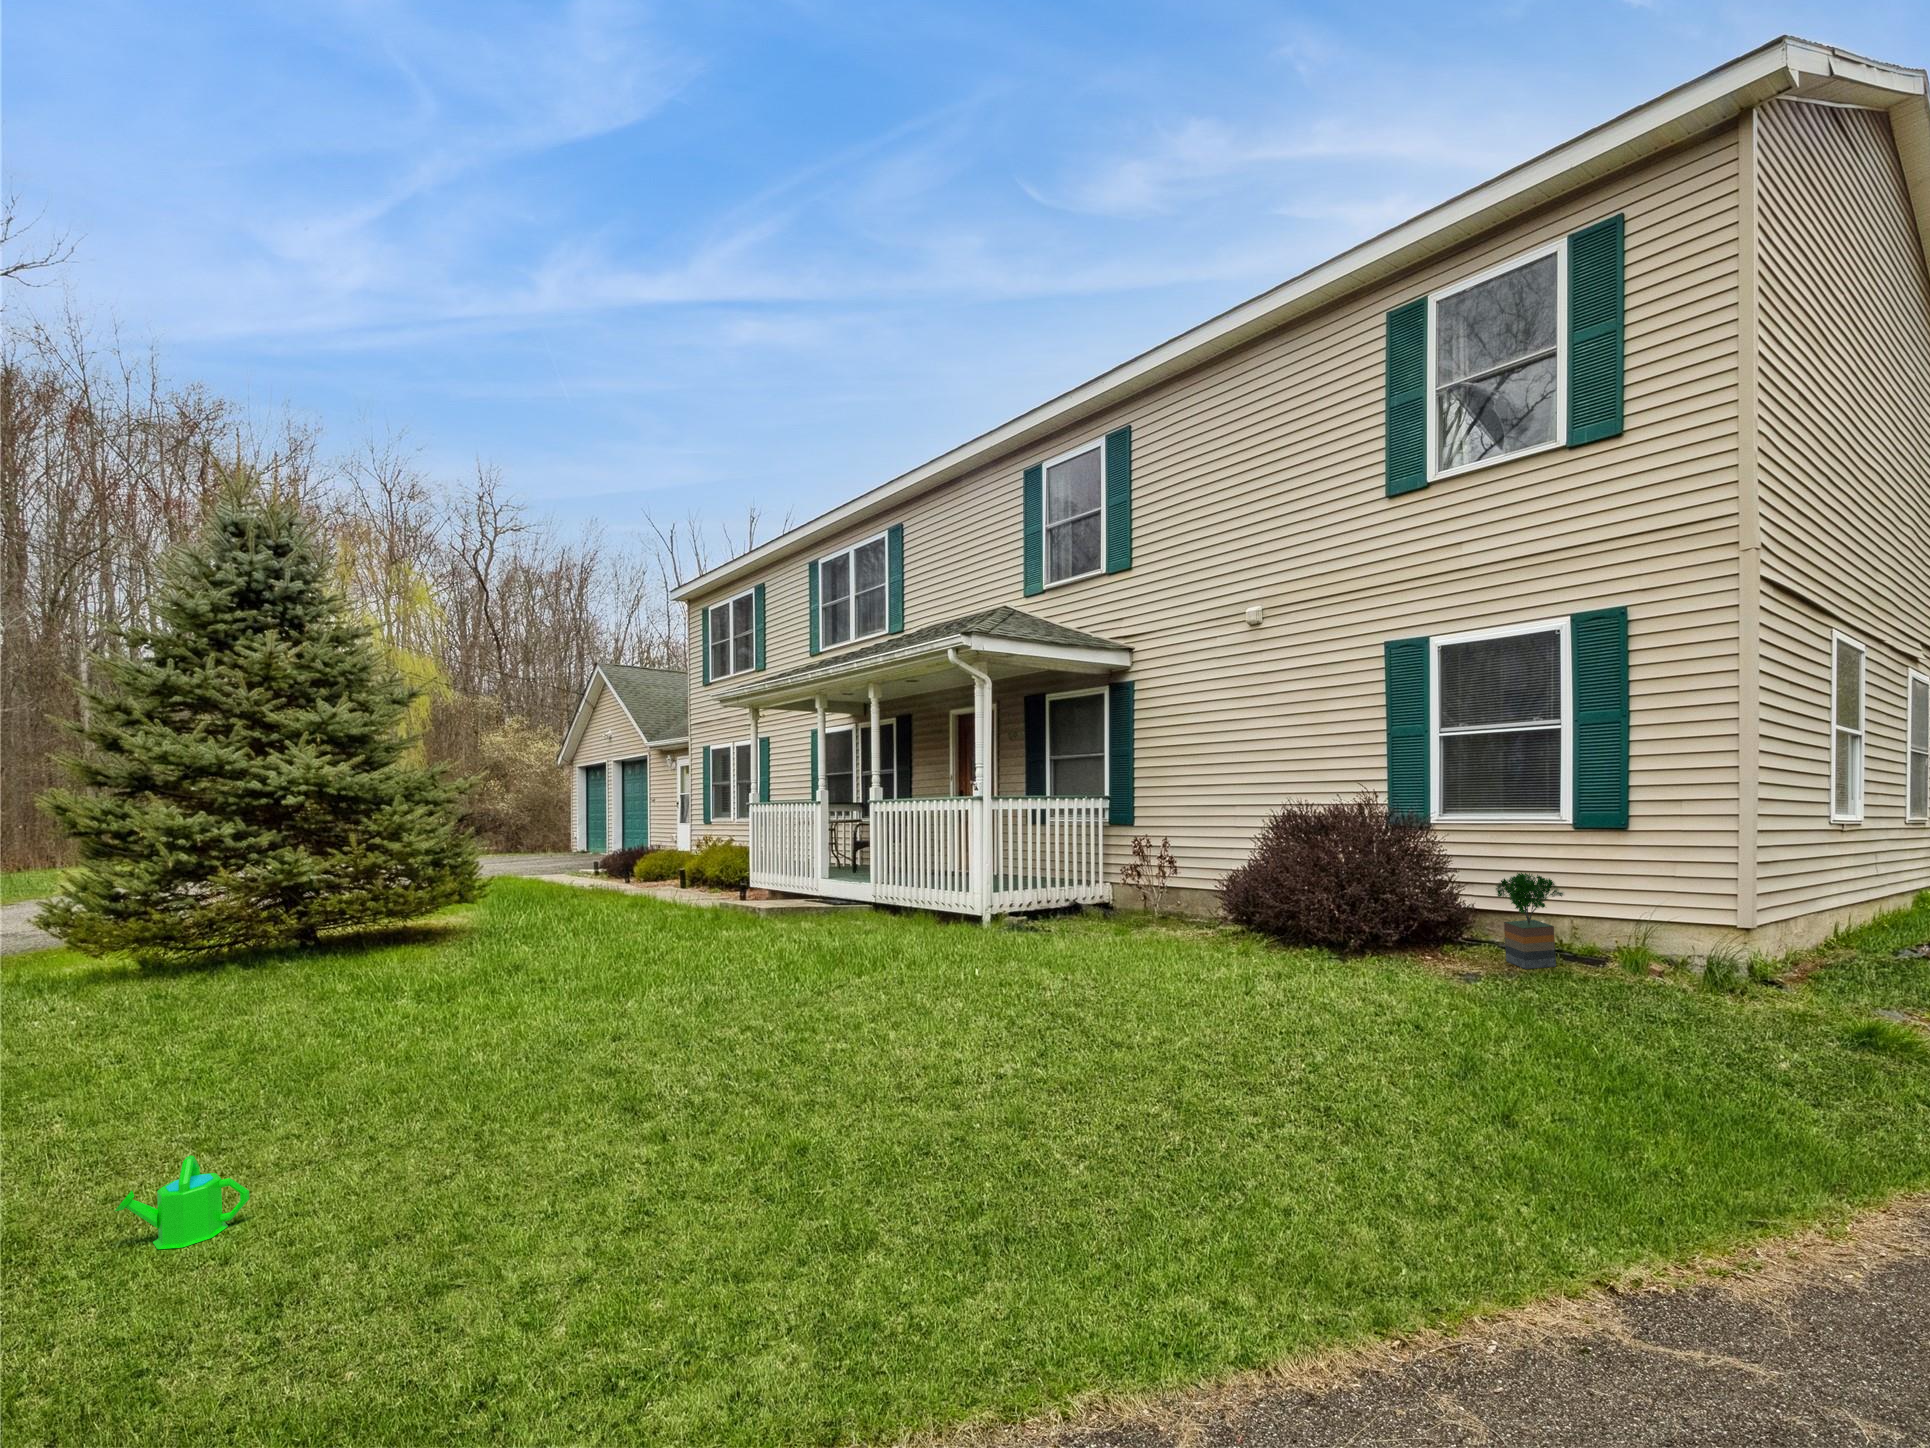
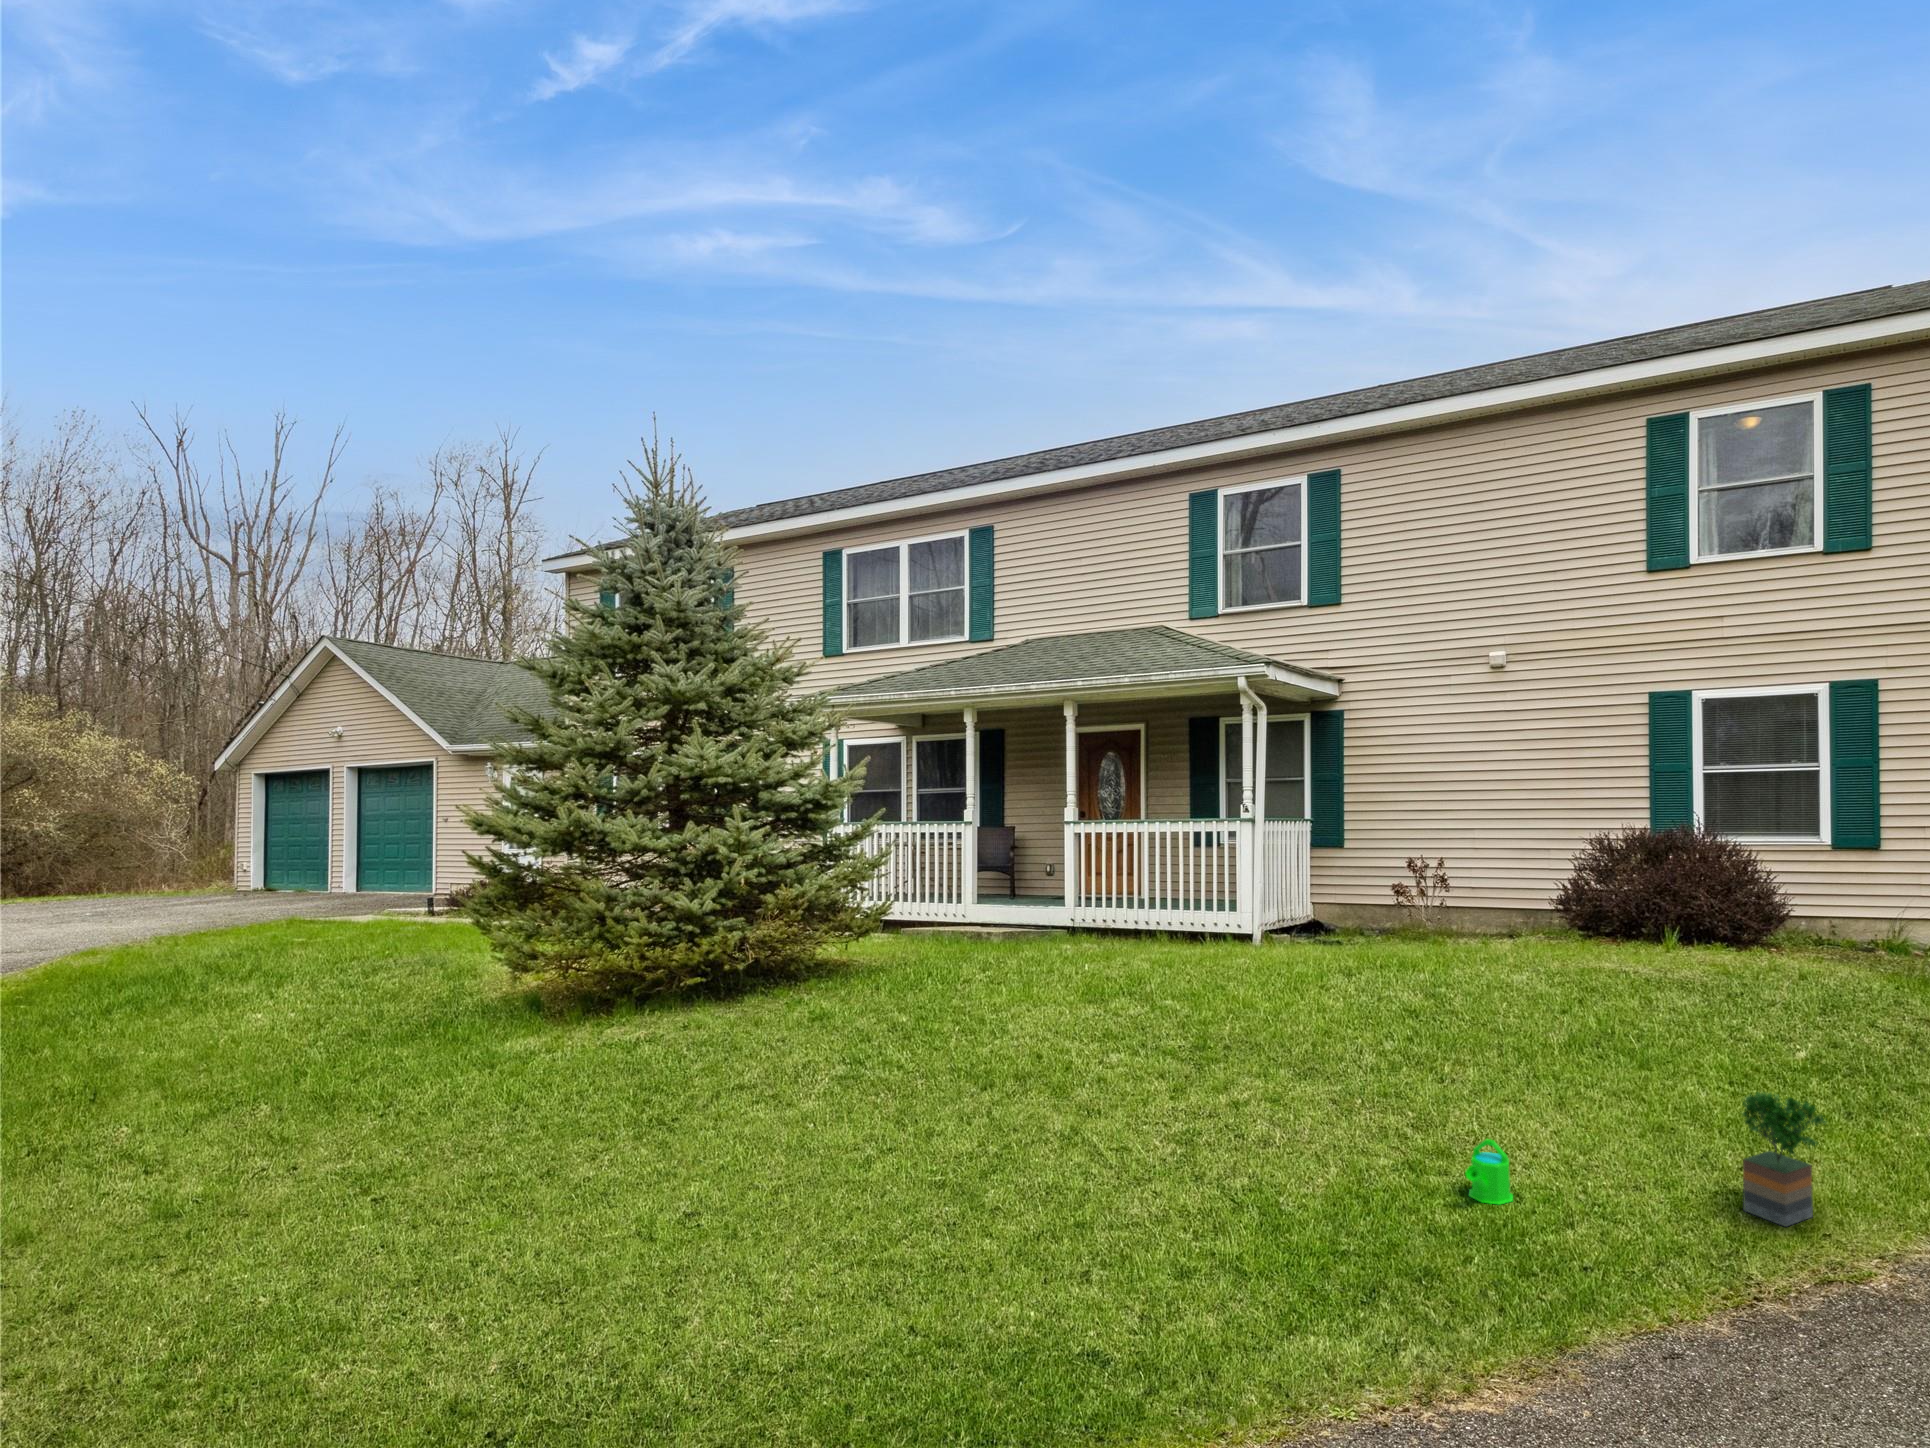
potted tree: present [1496,873,1563,969] -> present [1743,1092,1826,1227]

